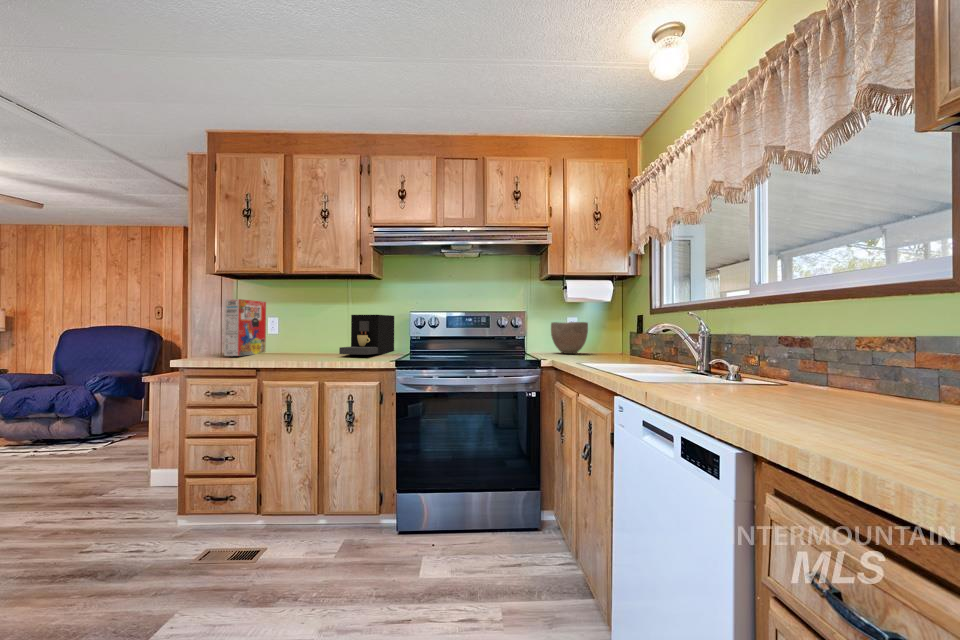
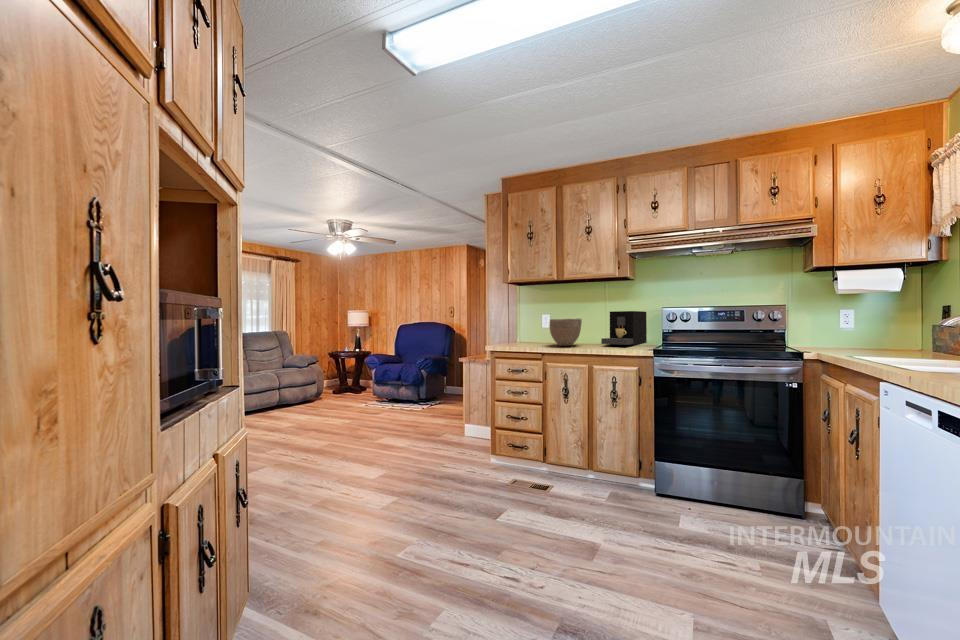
cereal box: present [224,299,266,356] -> none [516,302,542,344]
bowl: present [551,322,588,354] -> present [549,319,582,346]

